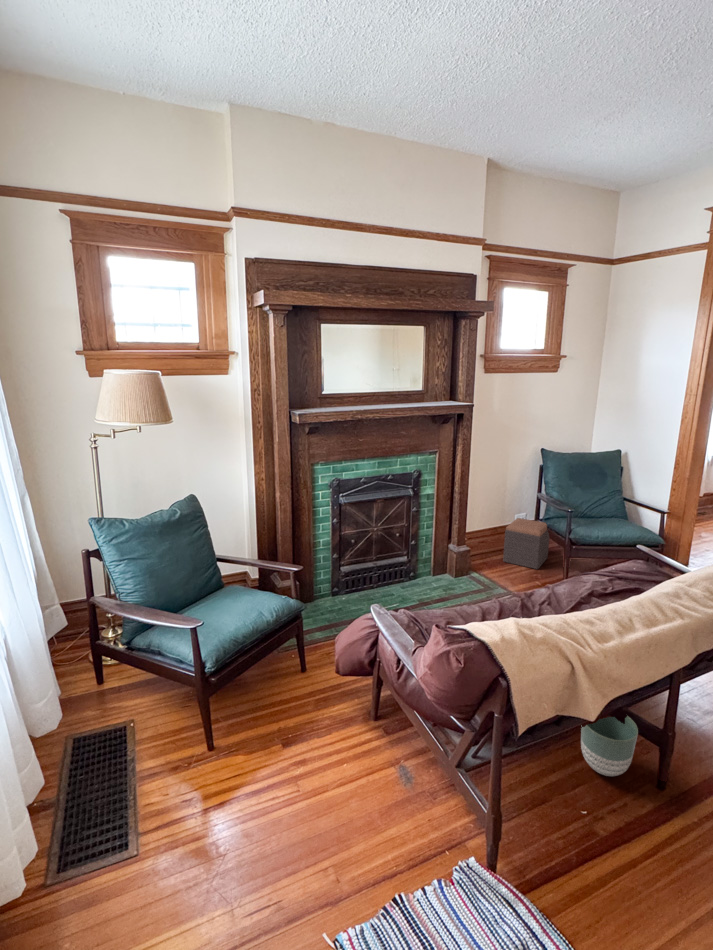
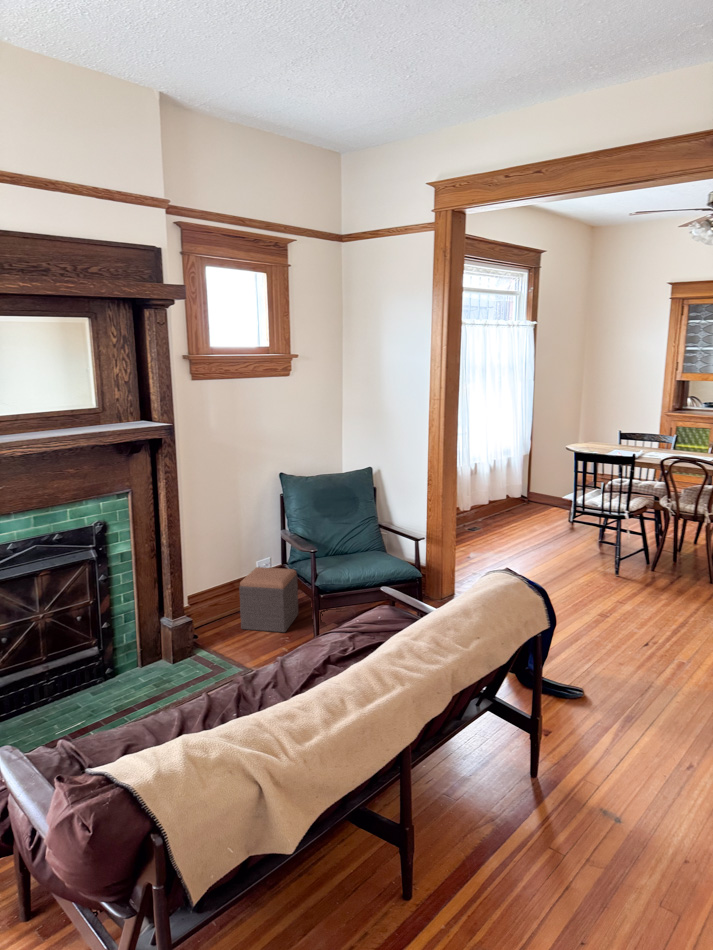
planter: present [581,716,638,776] -> none [315,809,379,900]

